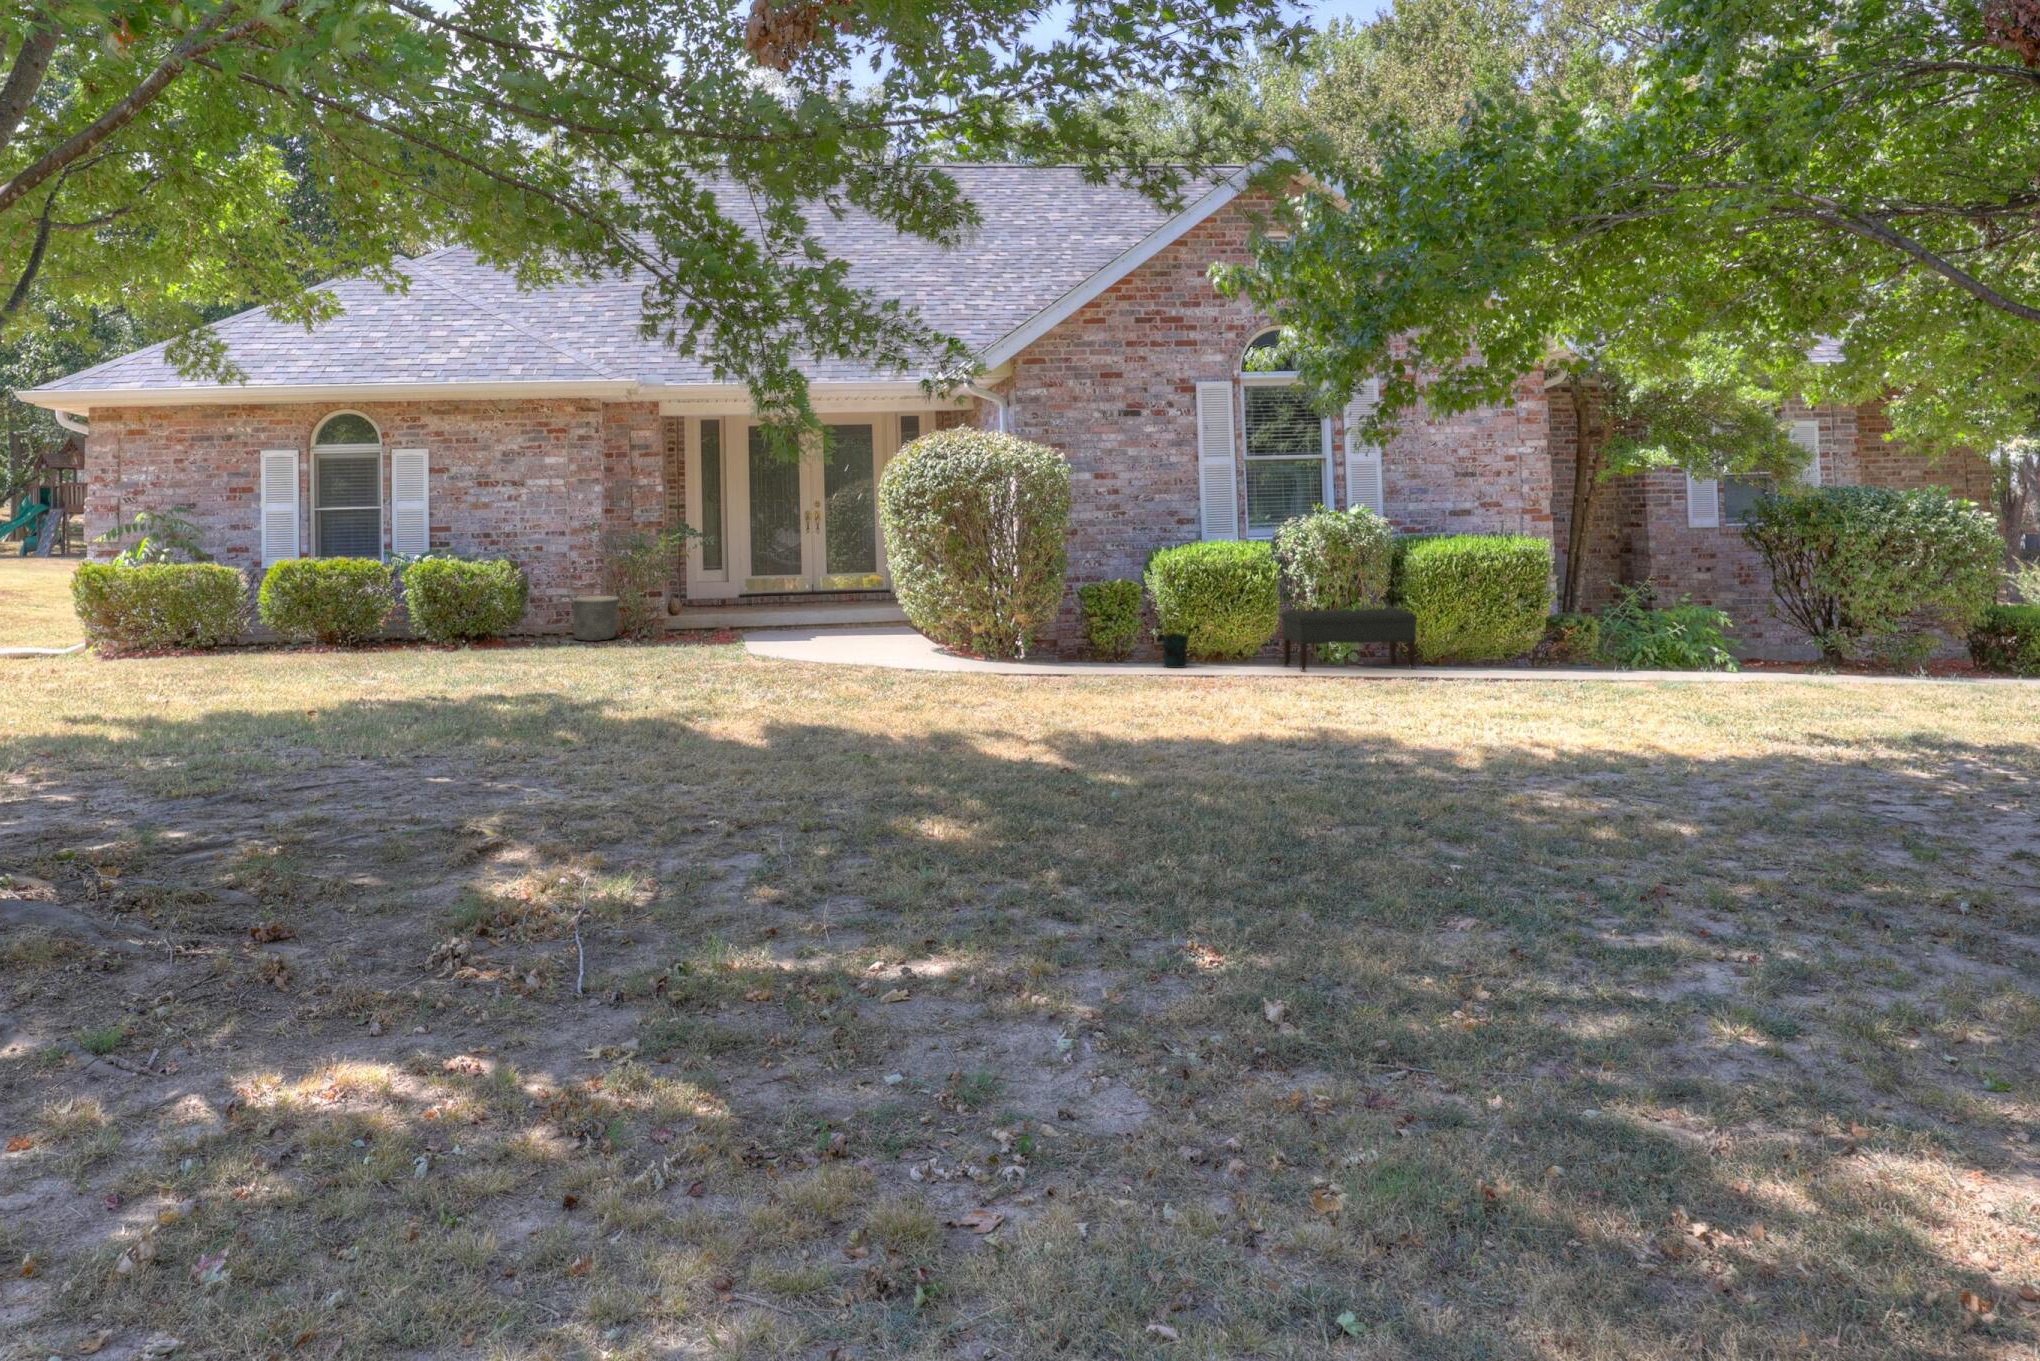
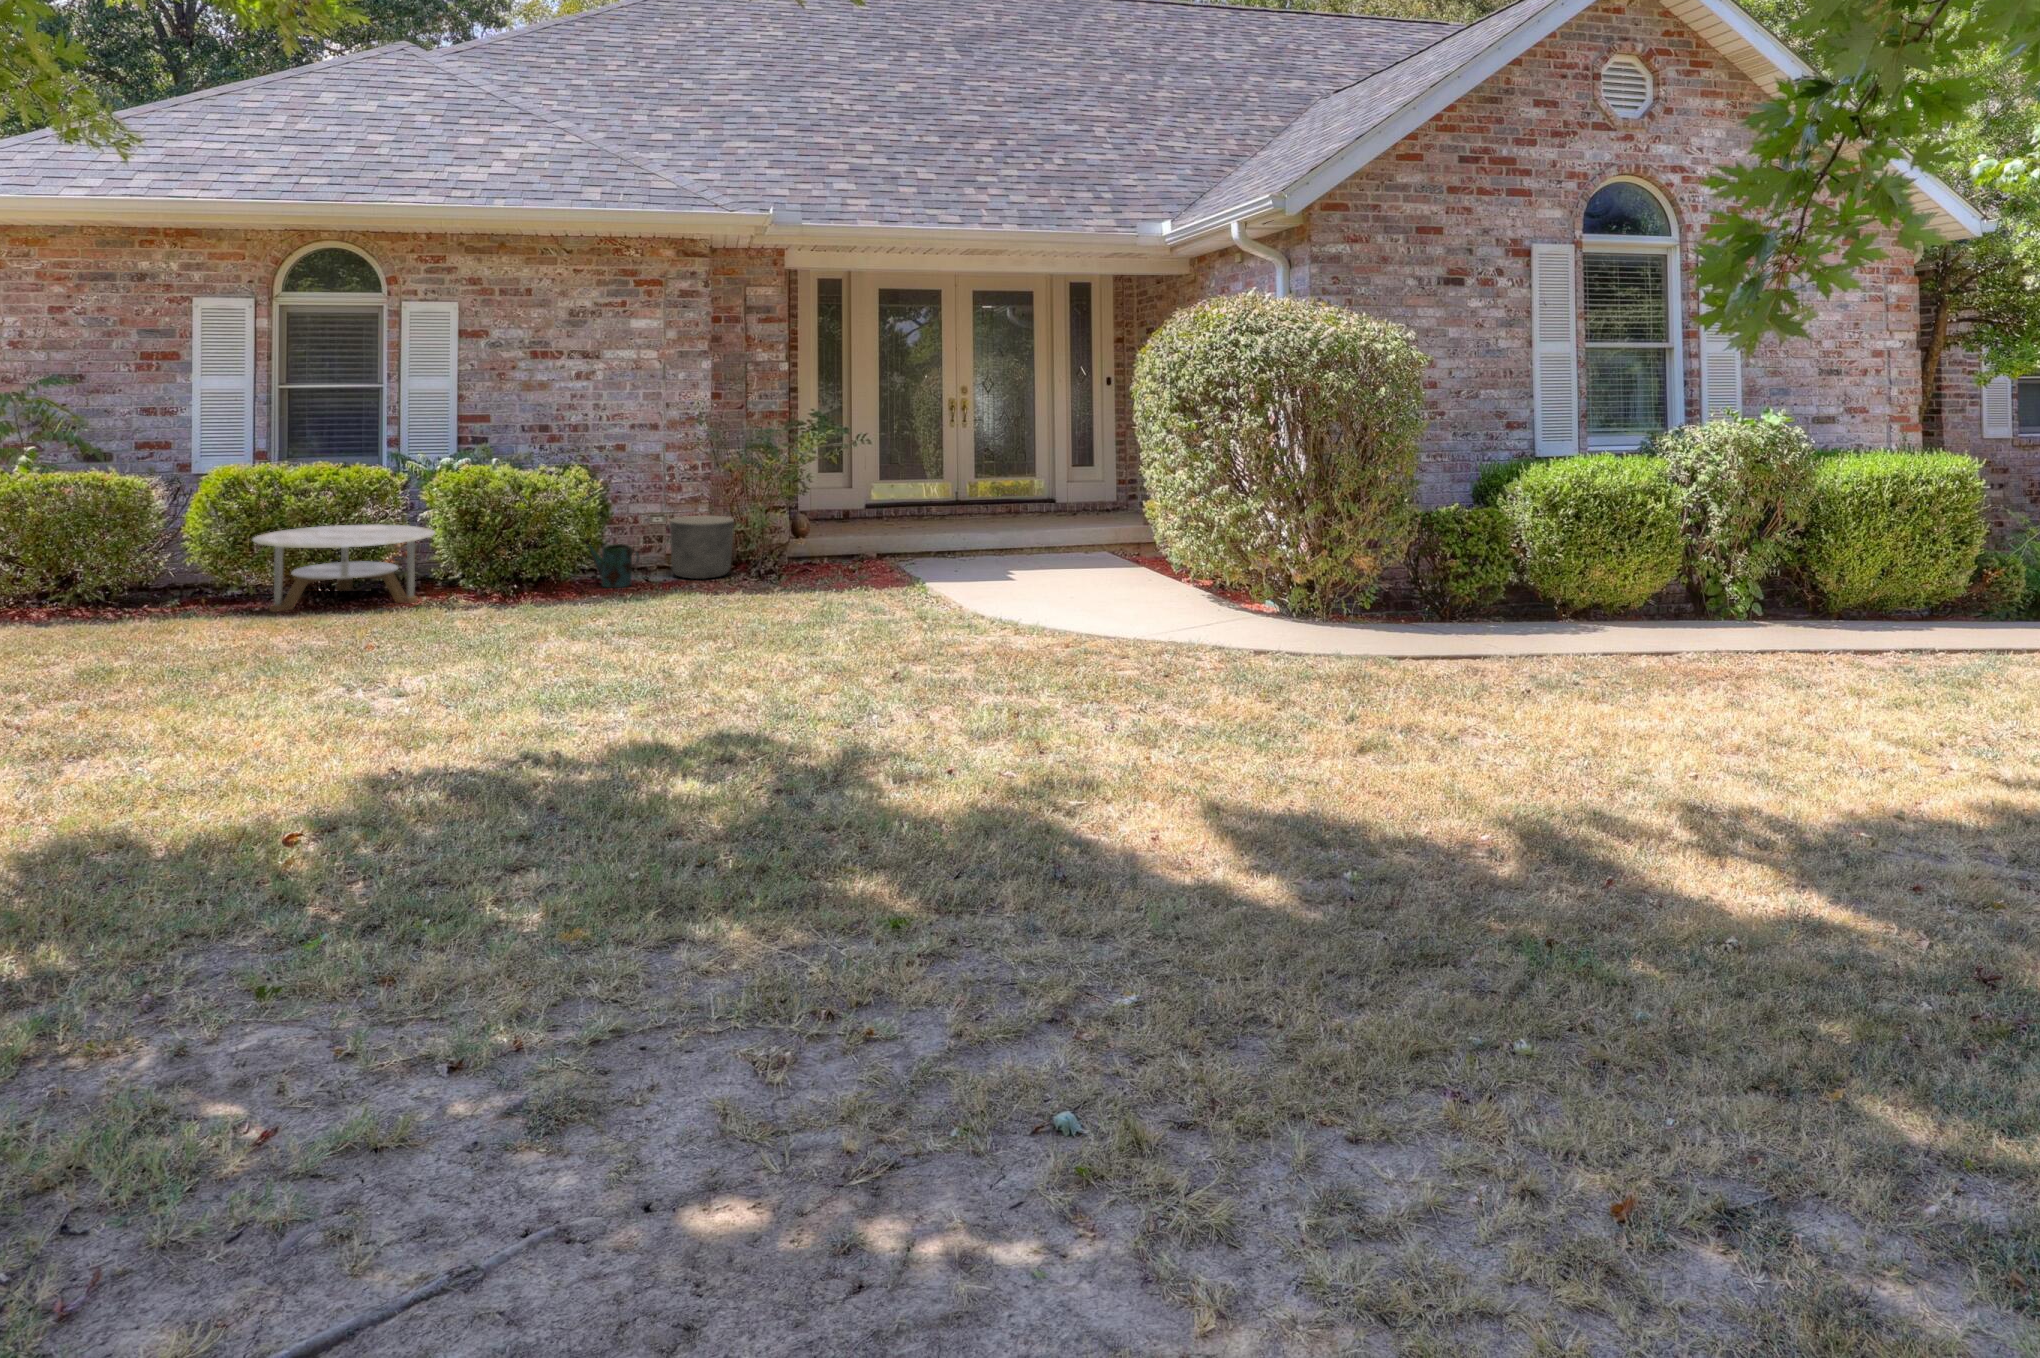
round table: none [292,601,408,656] -> present [253,524,435,612]
bench: present [1281,608,1417,672] -> none [1688,544,1862,632]
watering can: present [1163,627,1193,668] -> present [582,538,639,588]

